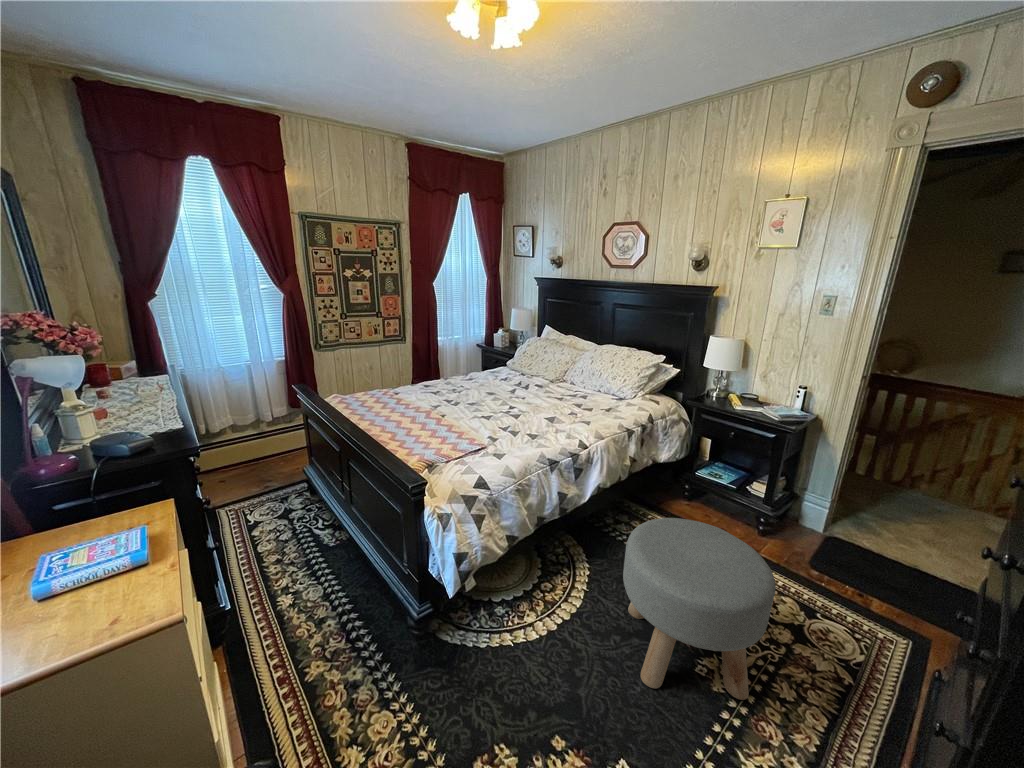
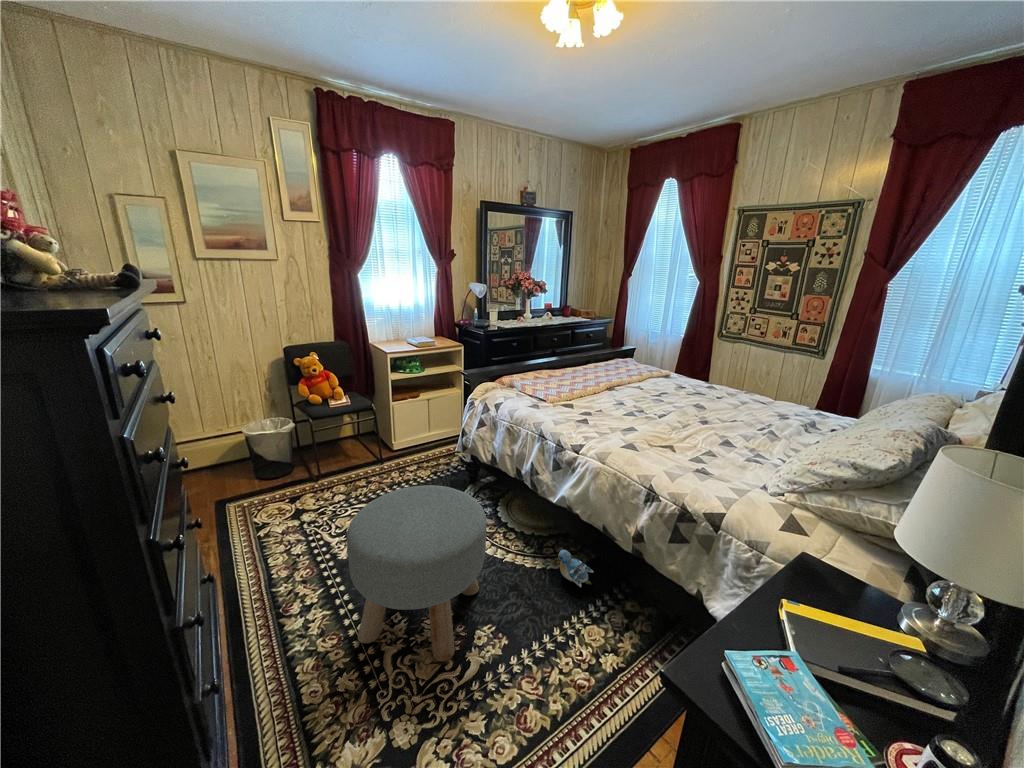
plush toy: none [587,528,611,548] -> present [558,550,593,587]

